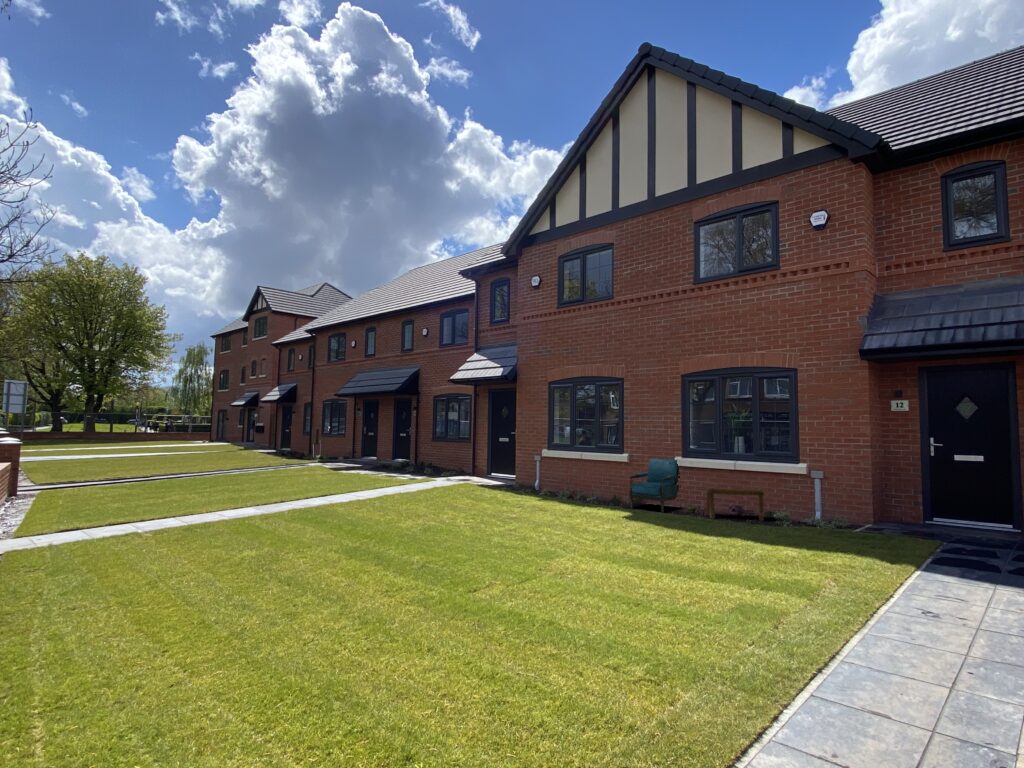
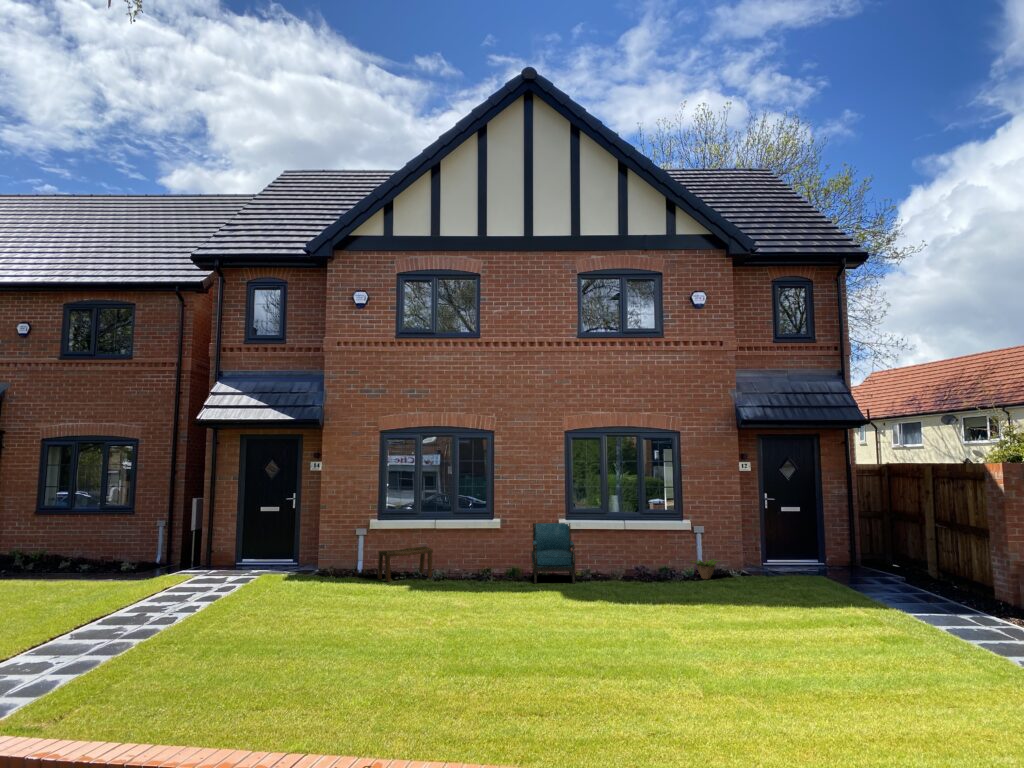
bench: present [706,488,764,521] -> present [378,547,433,582]
decorative plant: none [793,506,834,528] -> present [694,559,718,579]

